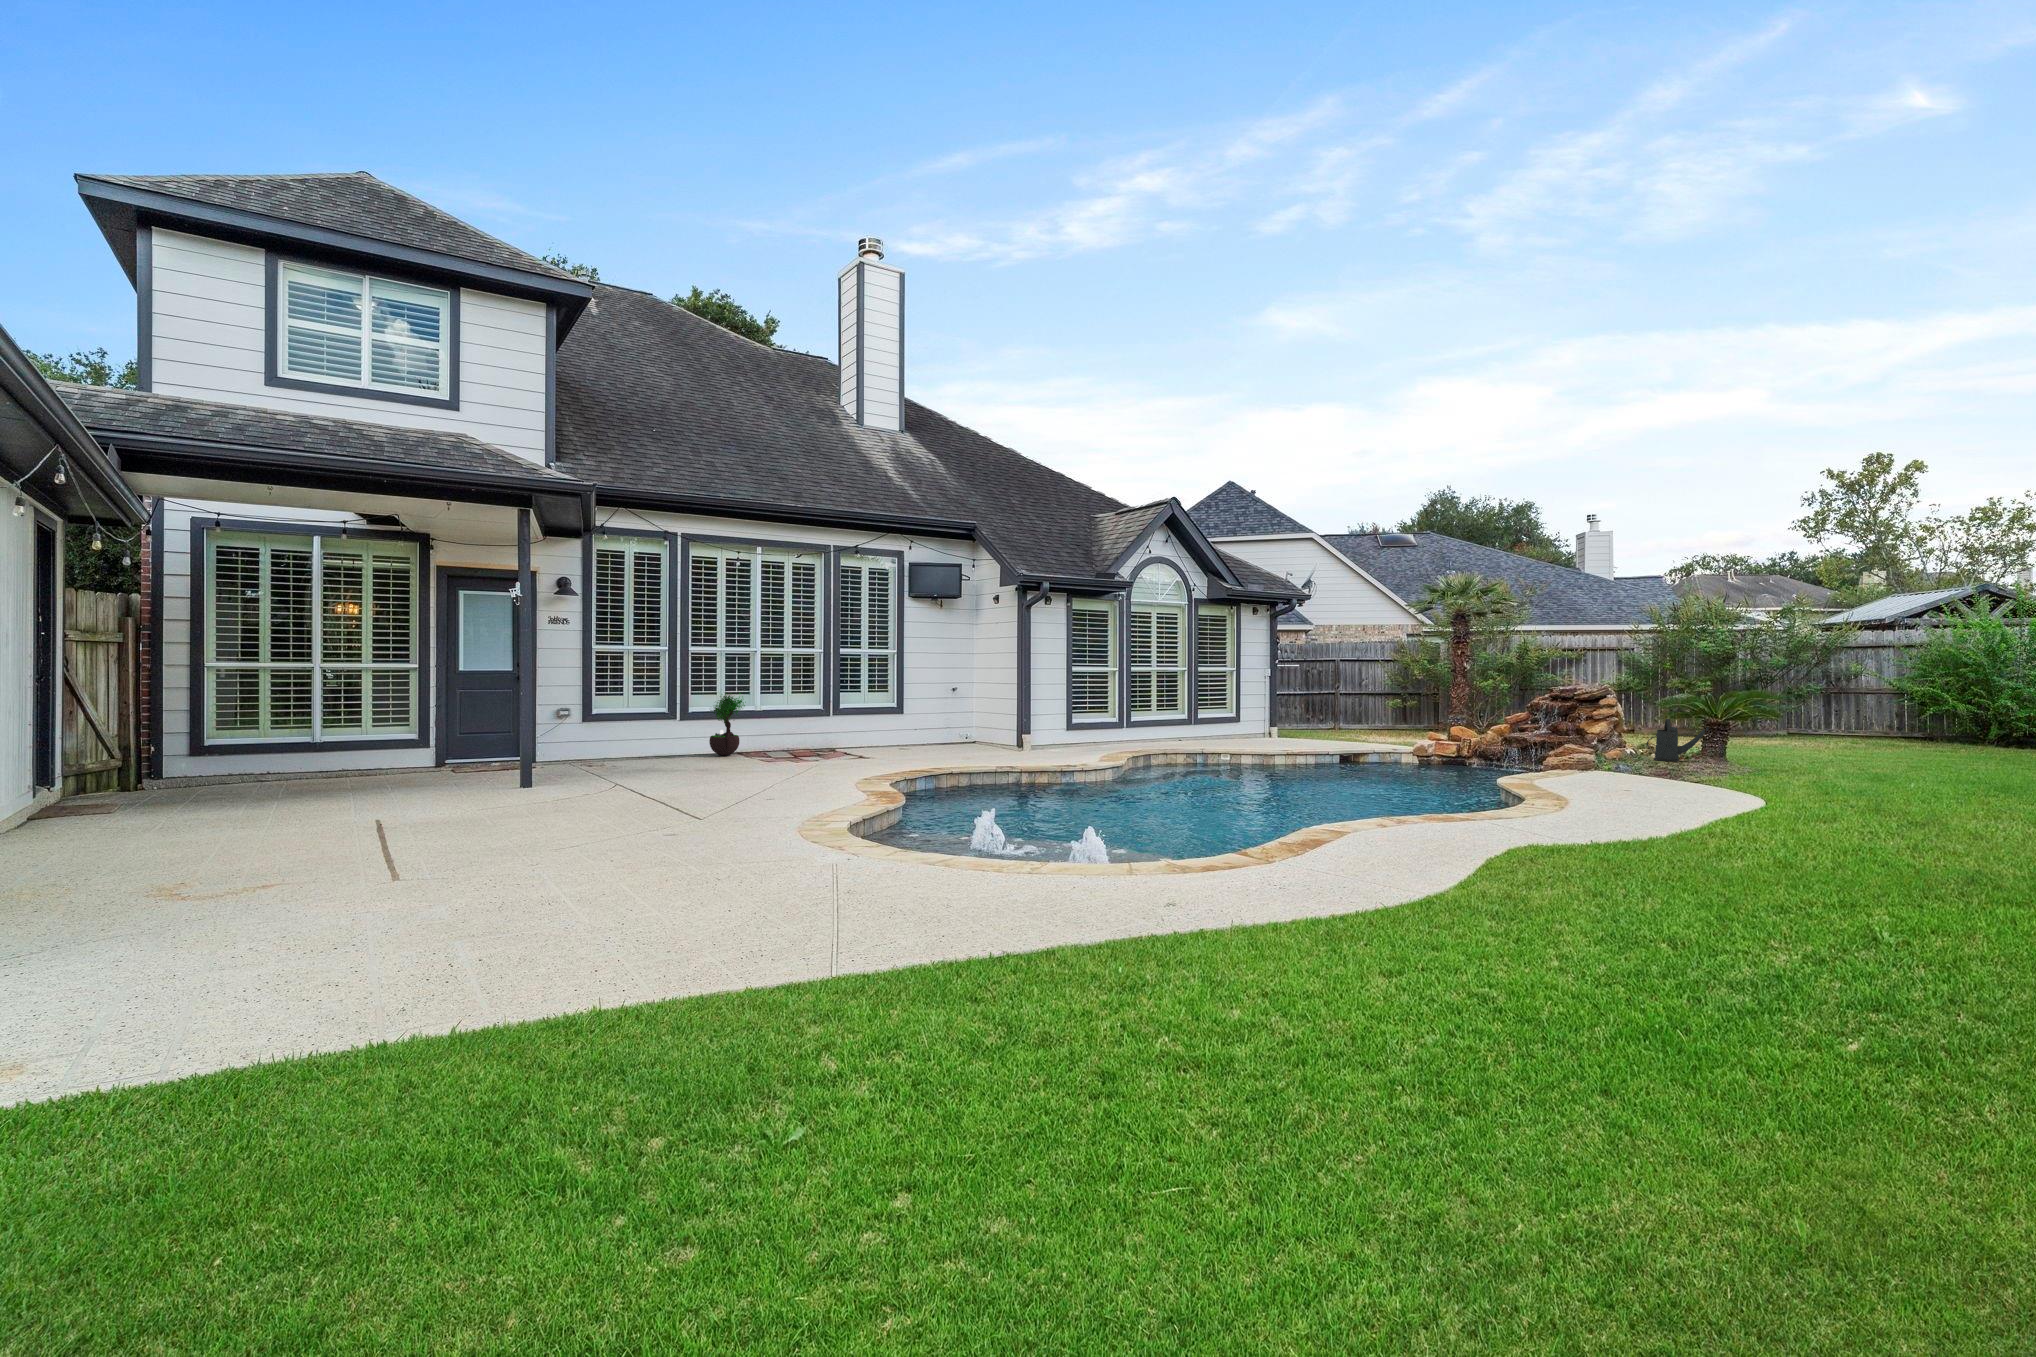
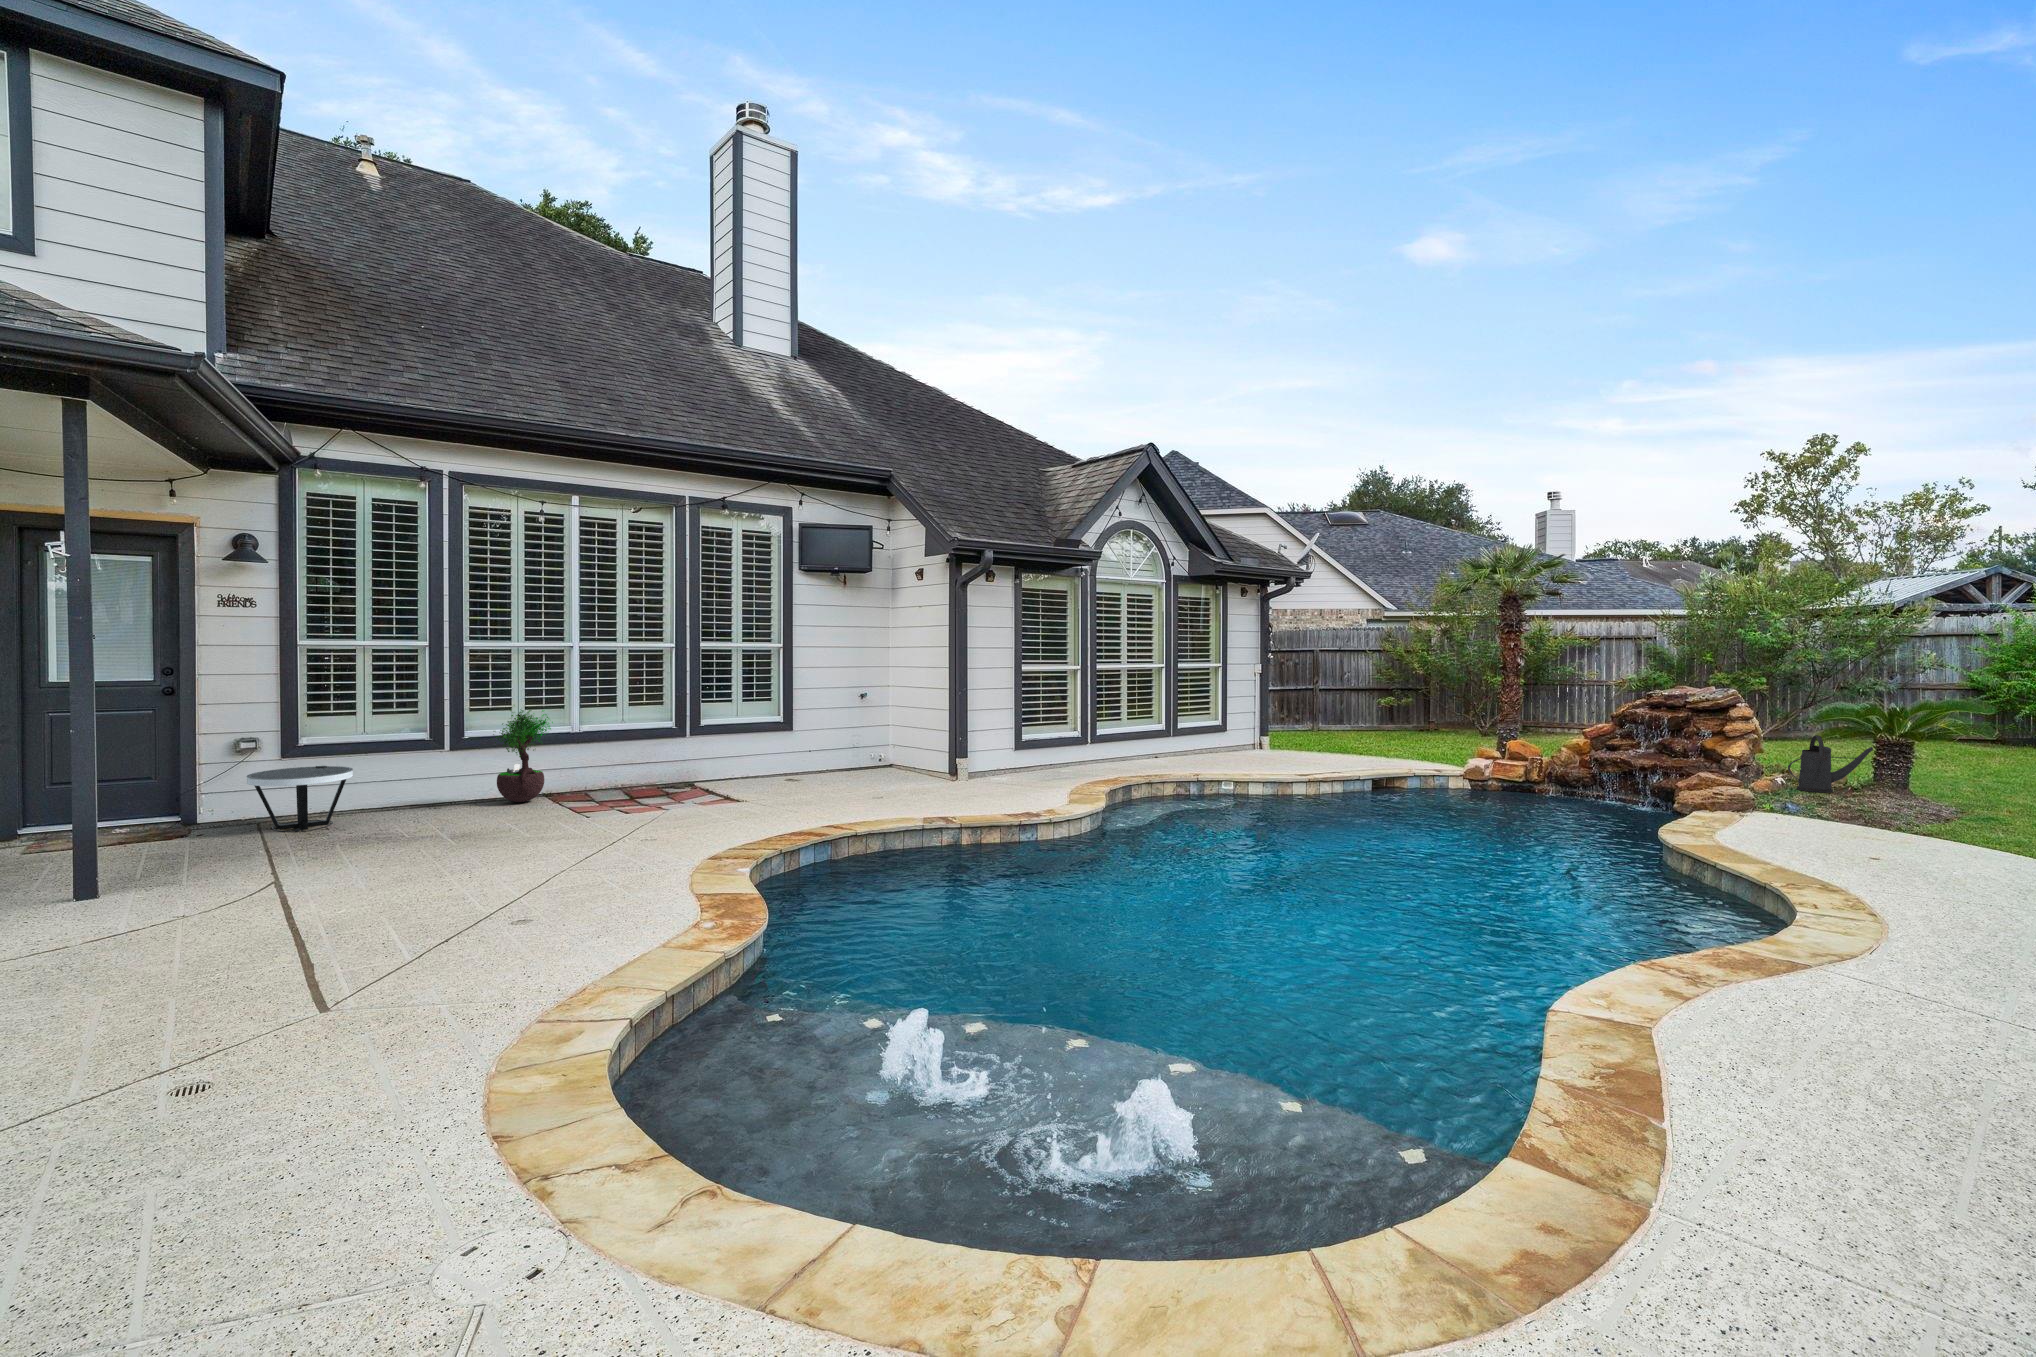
side table: none [568,726,628,767] -> present [247,765,353,832]

